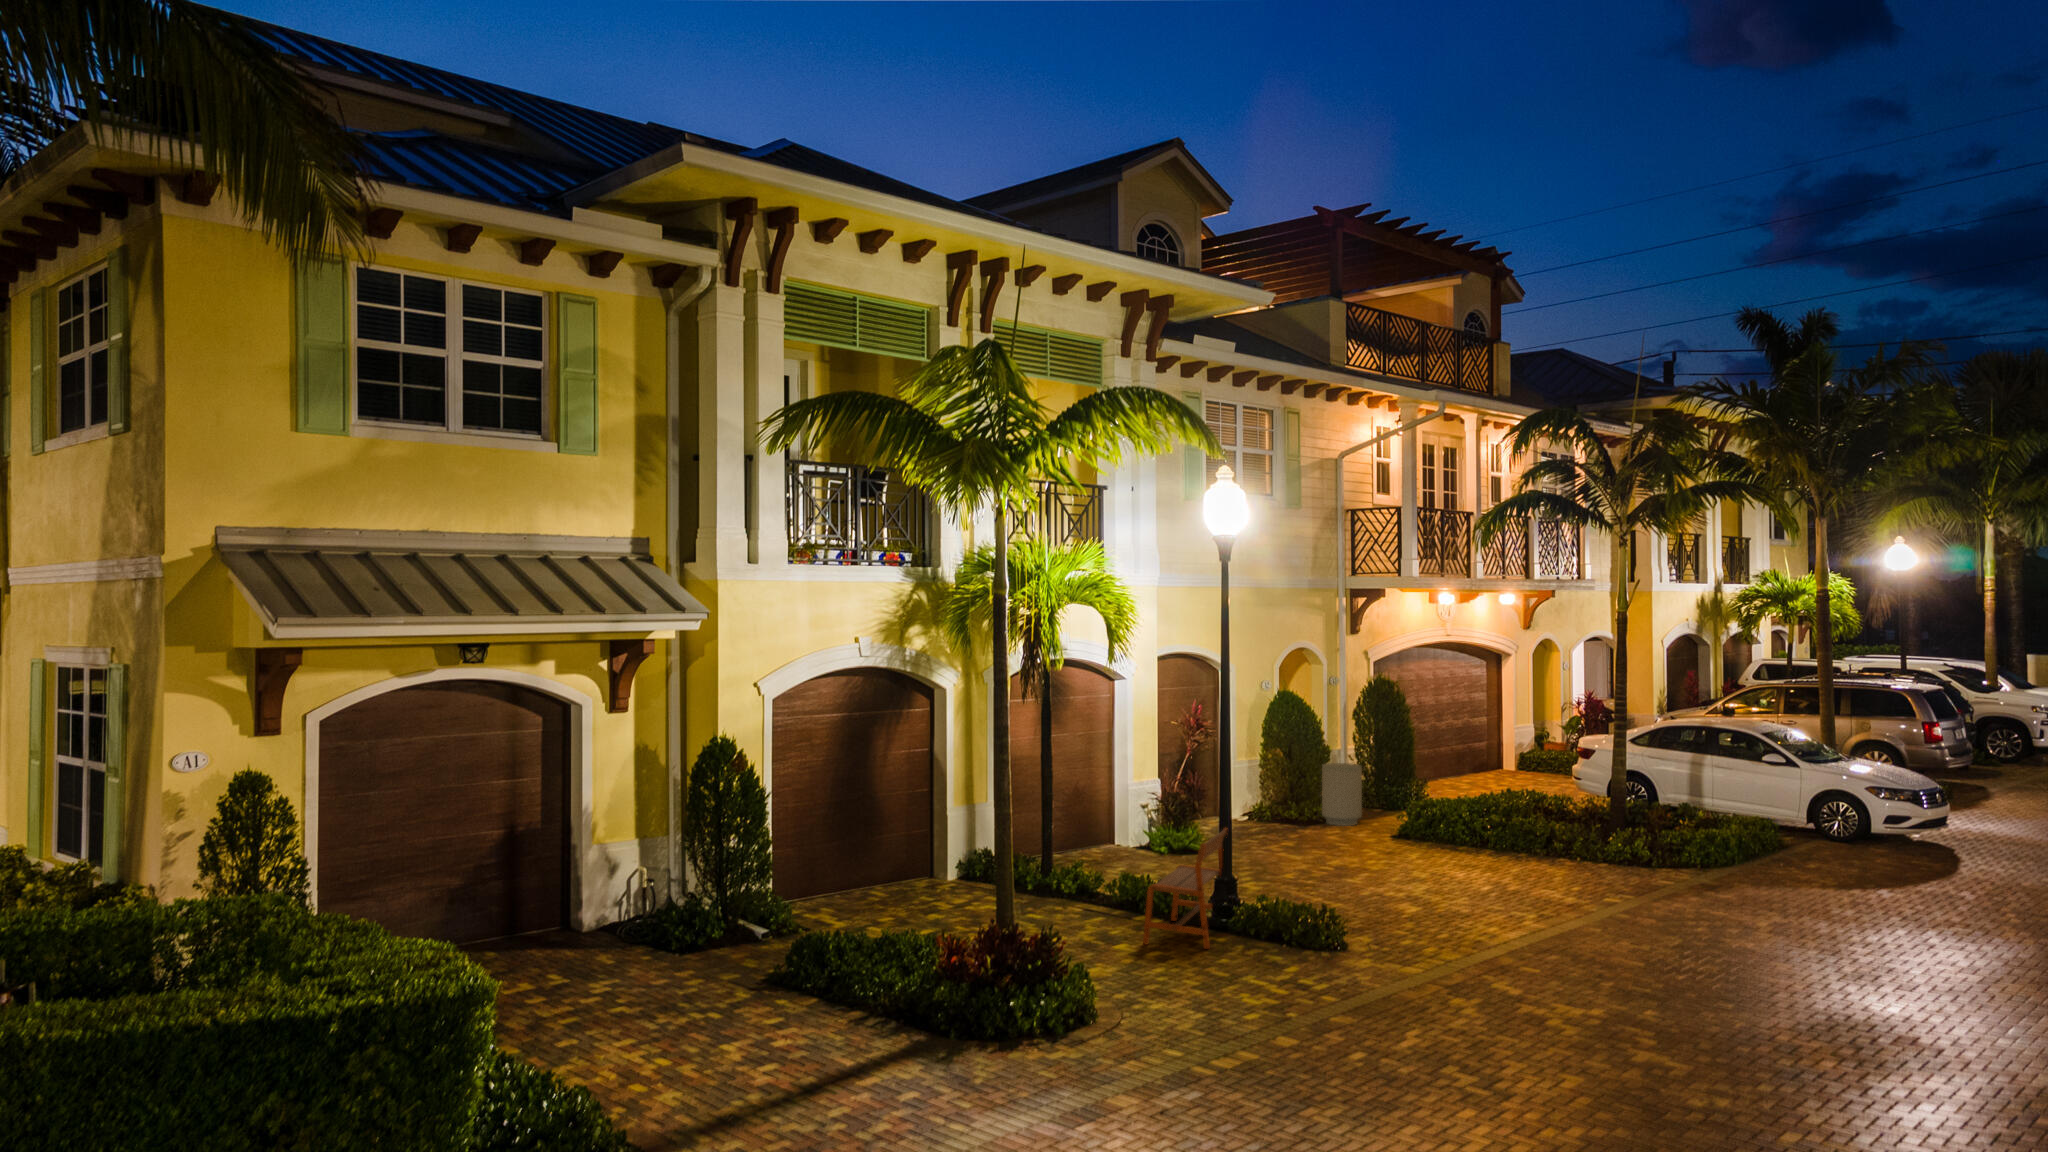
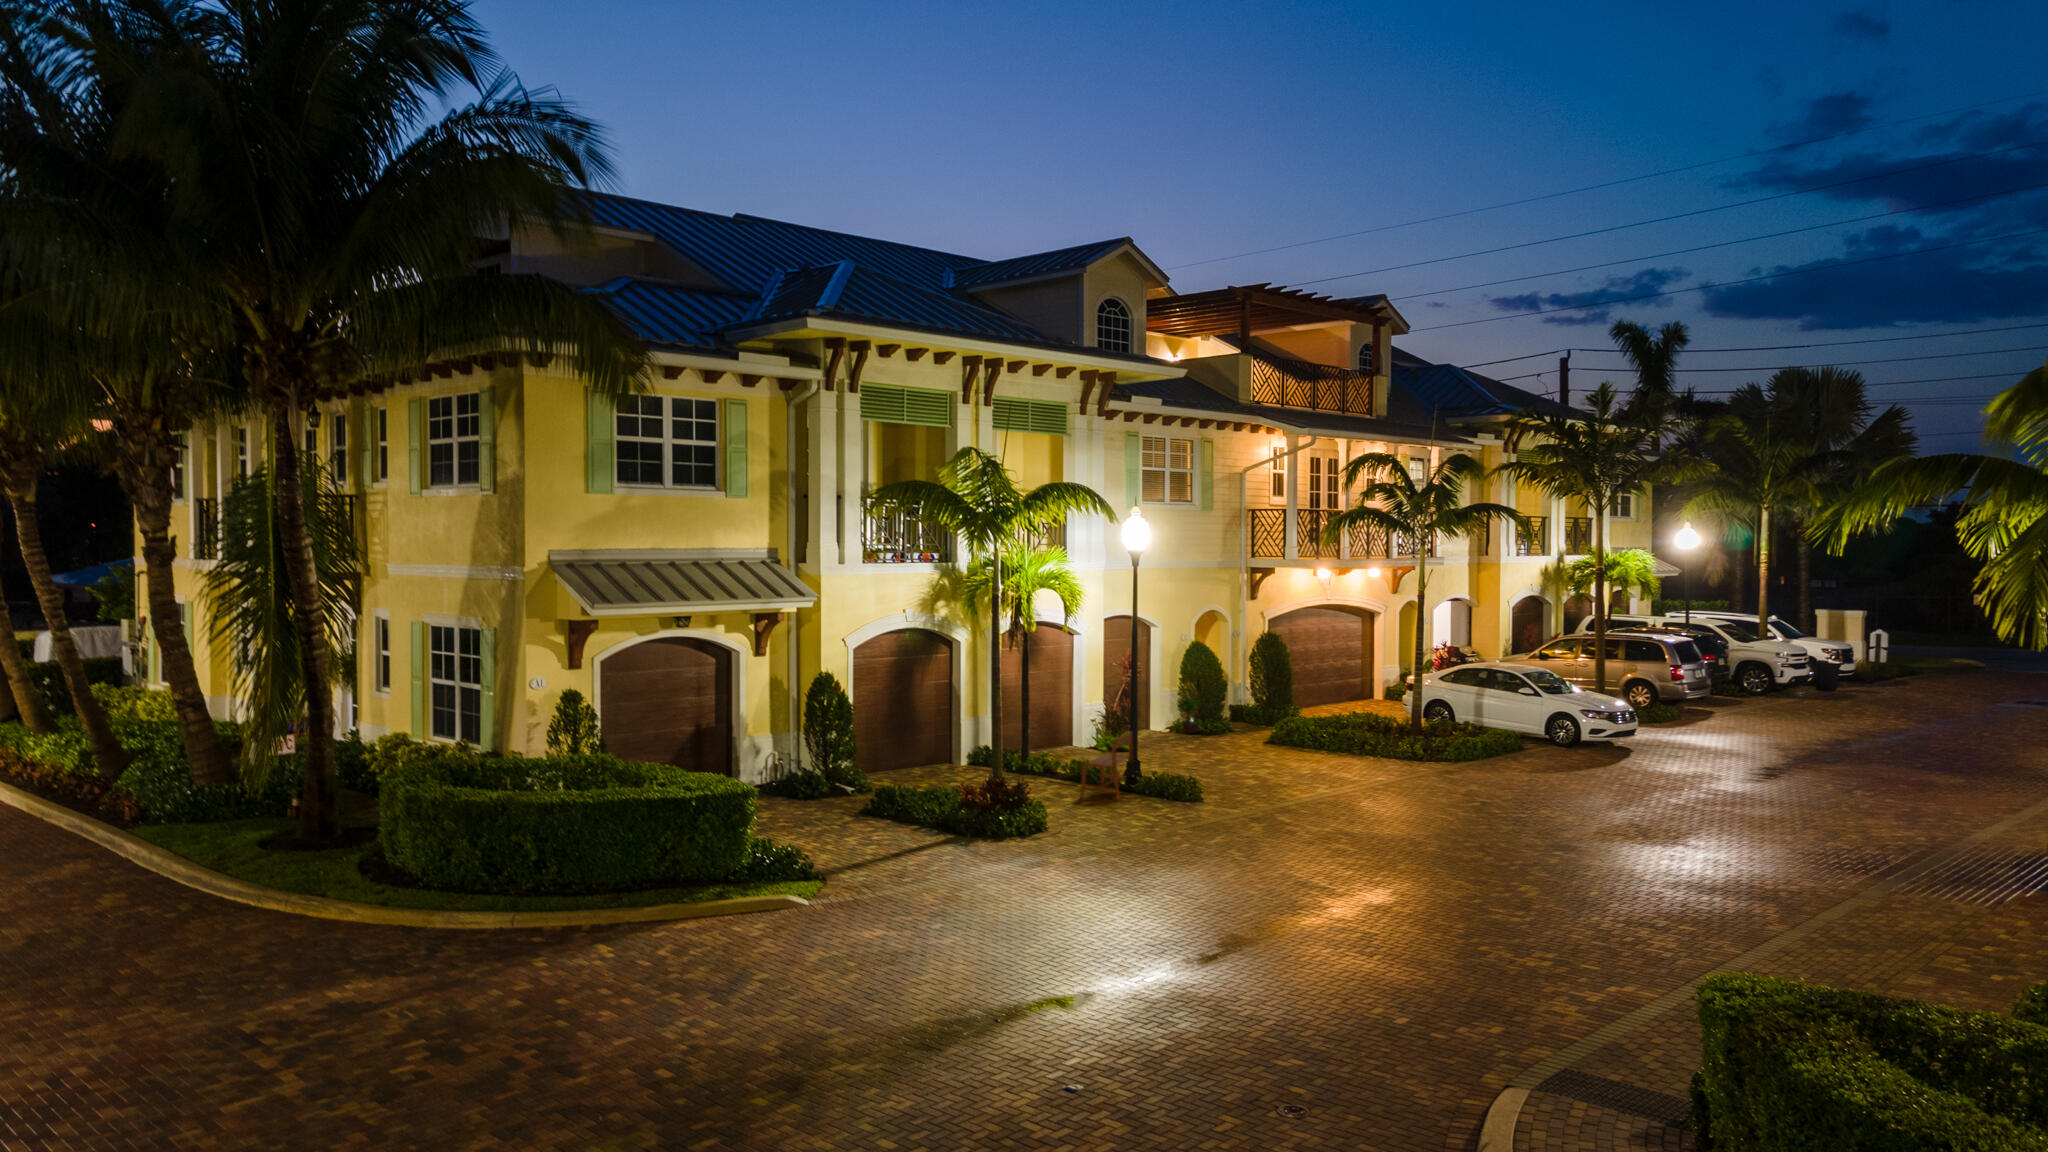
trash can: present [1322,763,1362,826] -> none [1219,692,1247,736]
potted tree: none [1259,766,1293,824] -> present [1178,698,1199,734]

